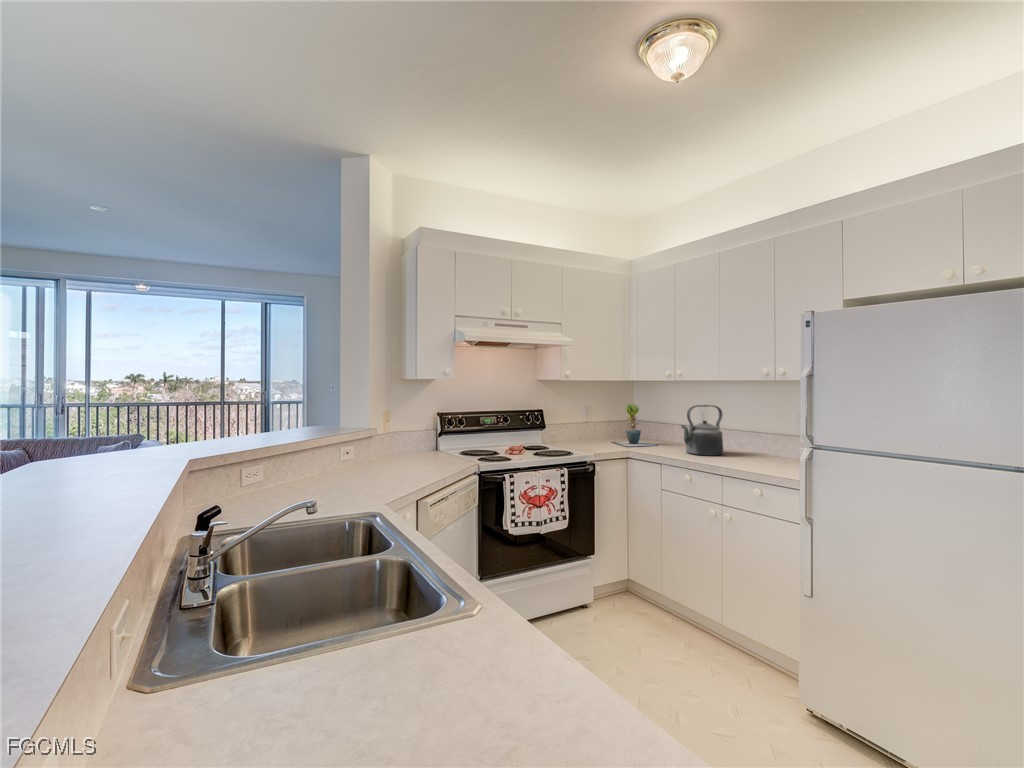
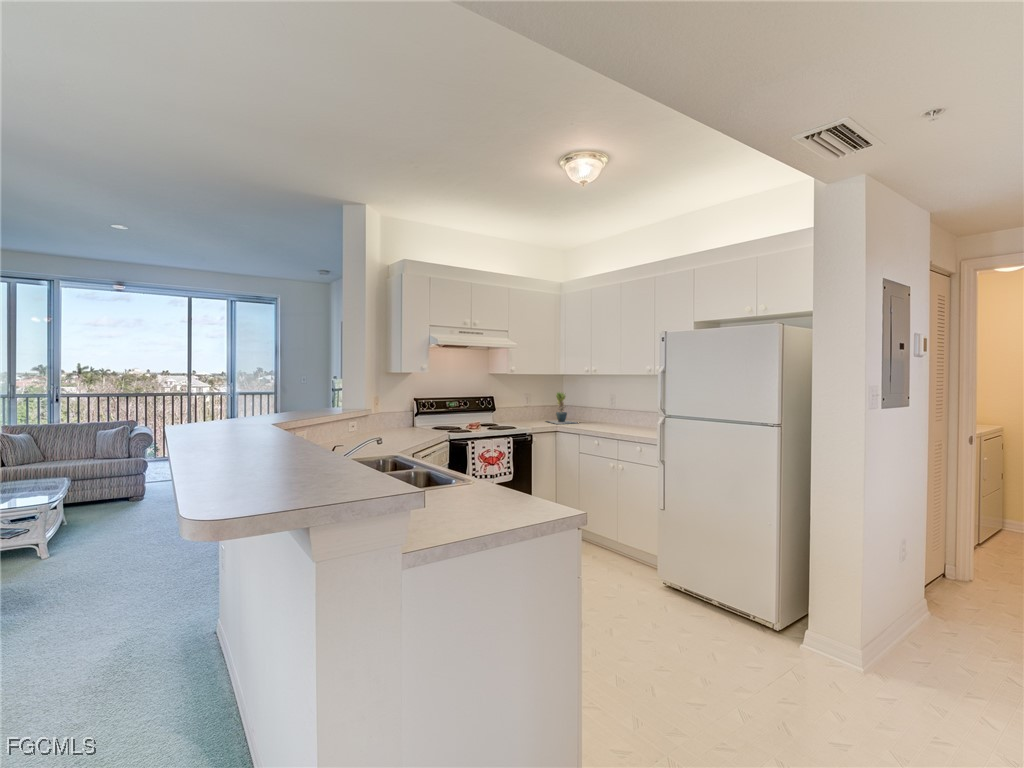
kettle: present [682,405,723,456] -> none [594,393,624,428]

